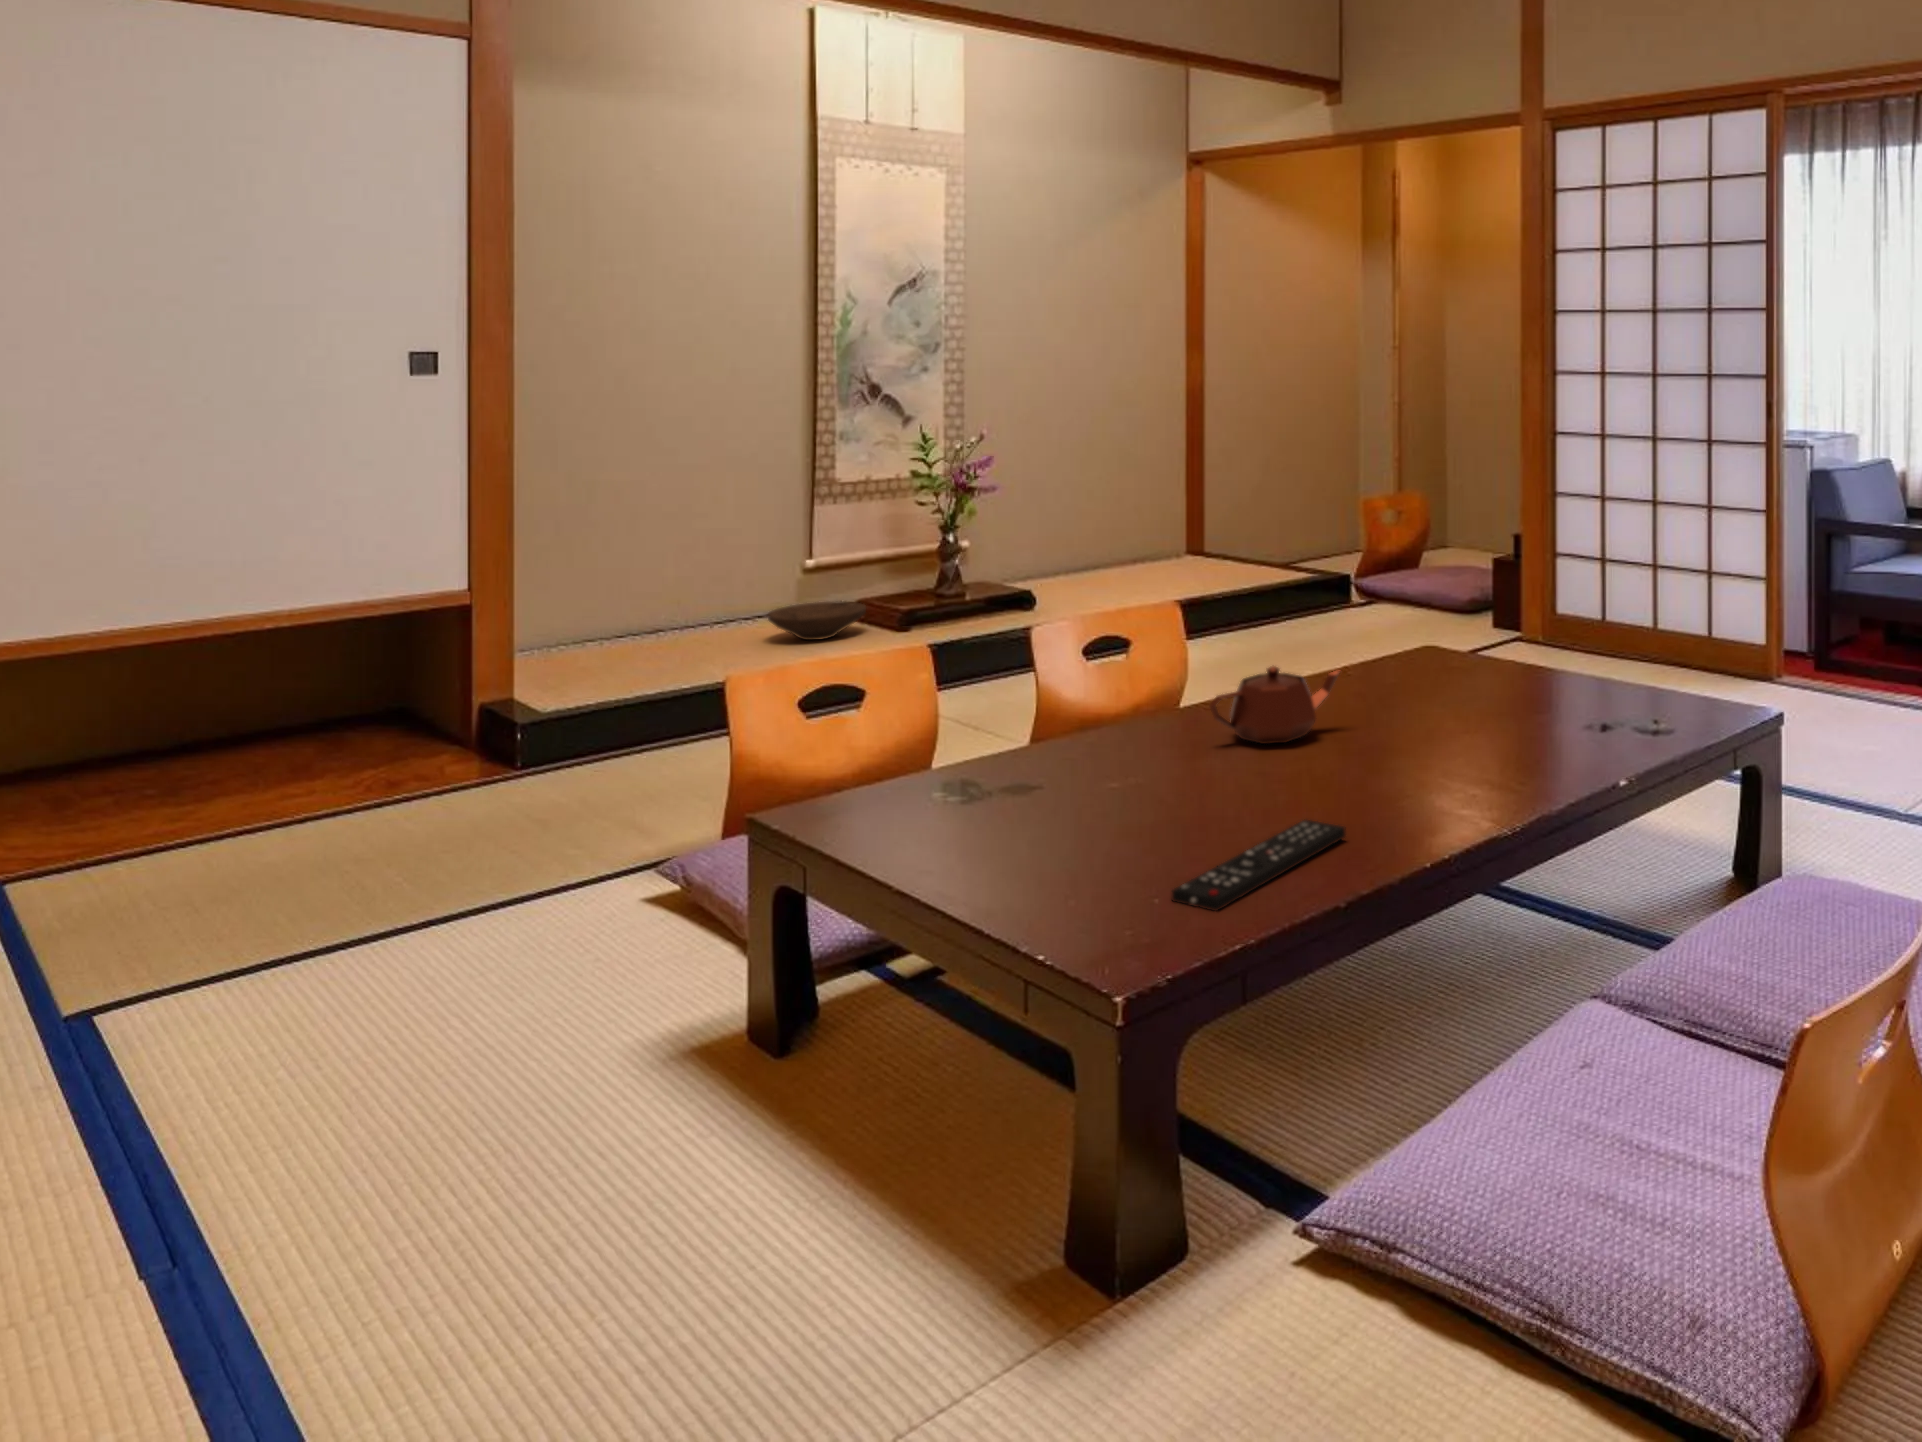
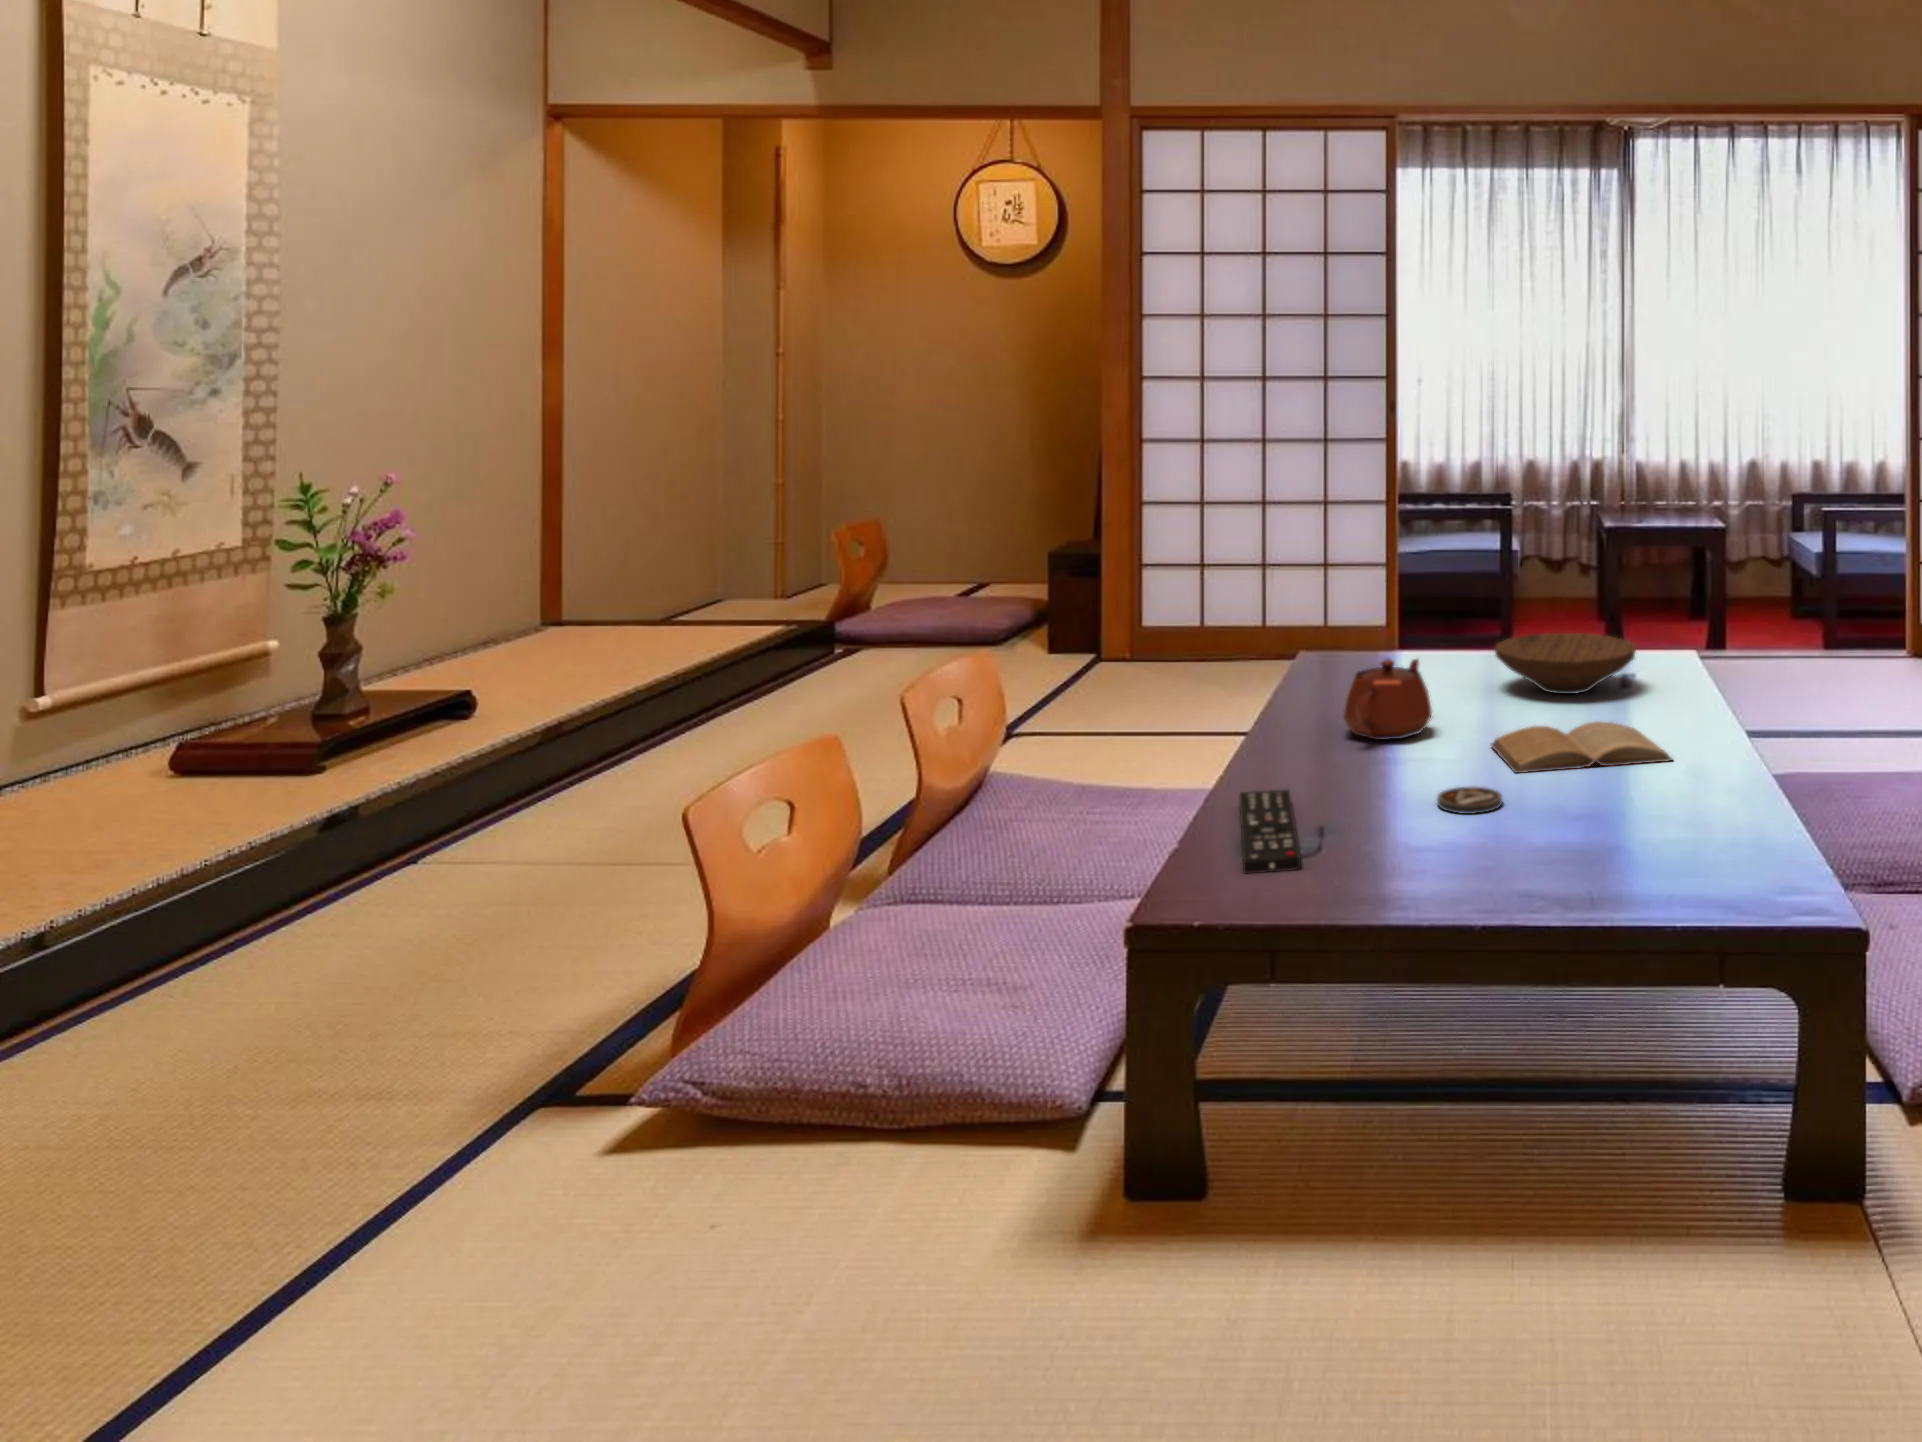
wooden bowl: present [768,602,866,640] -> present [1495,633,1636,694]
book: none [1249,755,1445,818] -> present [1491,721,1672,773]
coaster: none [1105,795,1169,822] -> present [1437,787,1502,814]
remote control: present [1172,820,1346,911] -> present [1239,790,1301,873]

